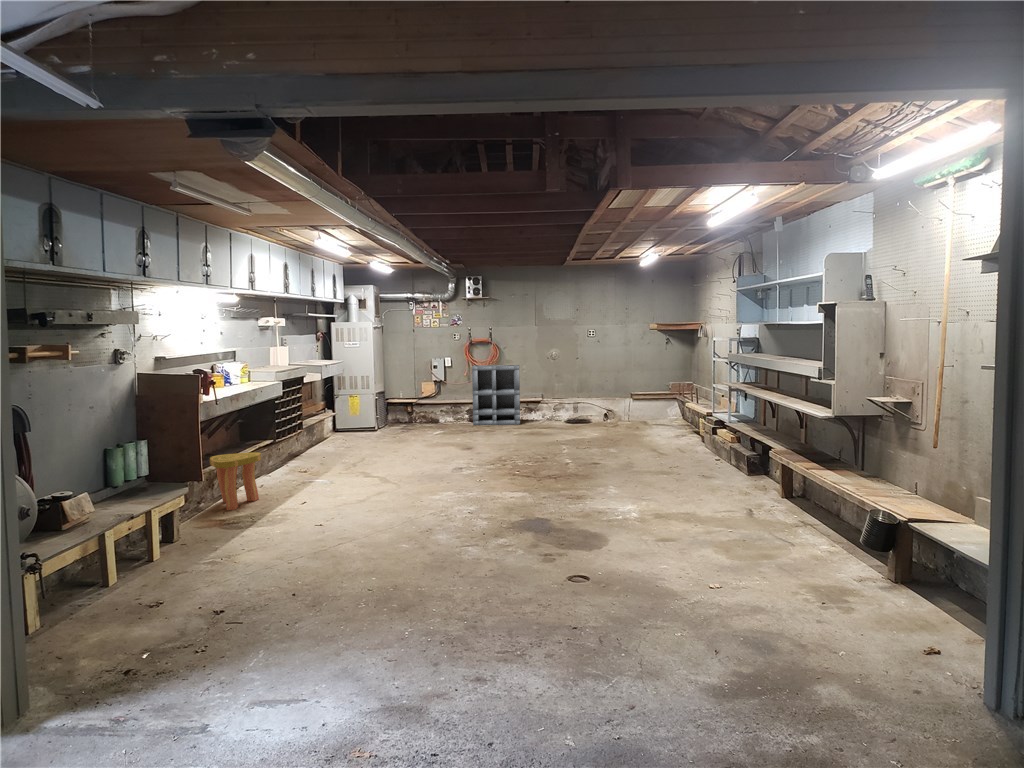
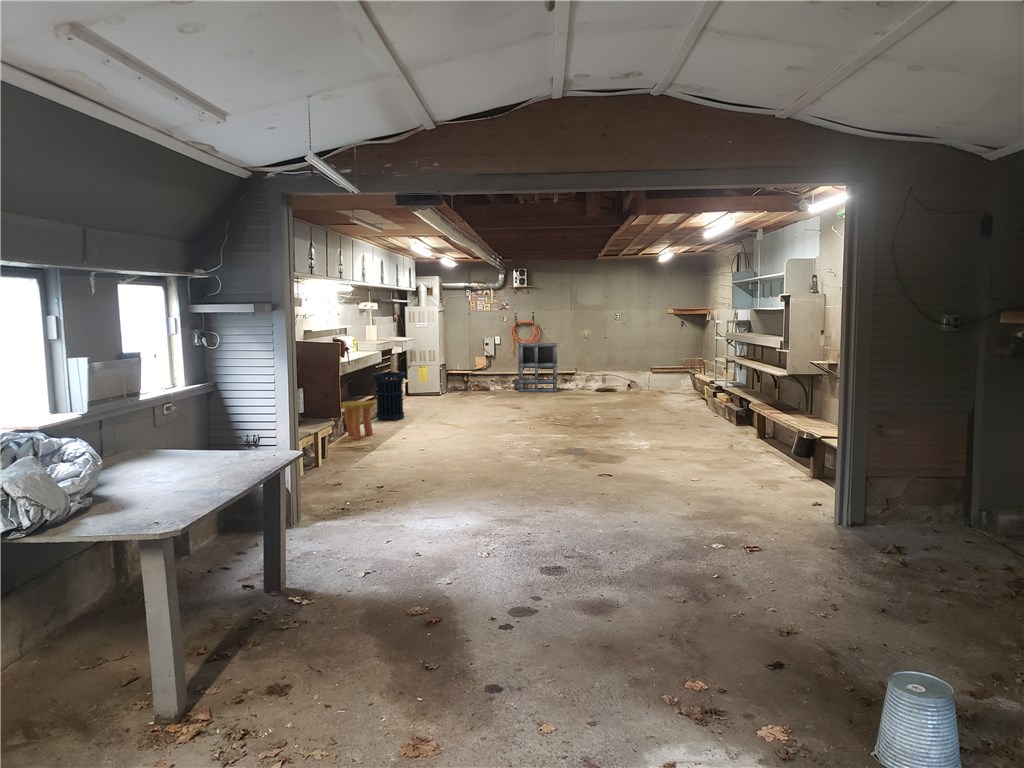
trash can: none [270,408,317,473] -> present [372,372,405,420]

